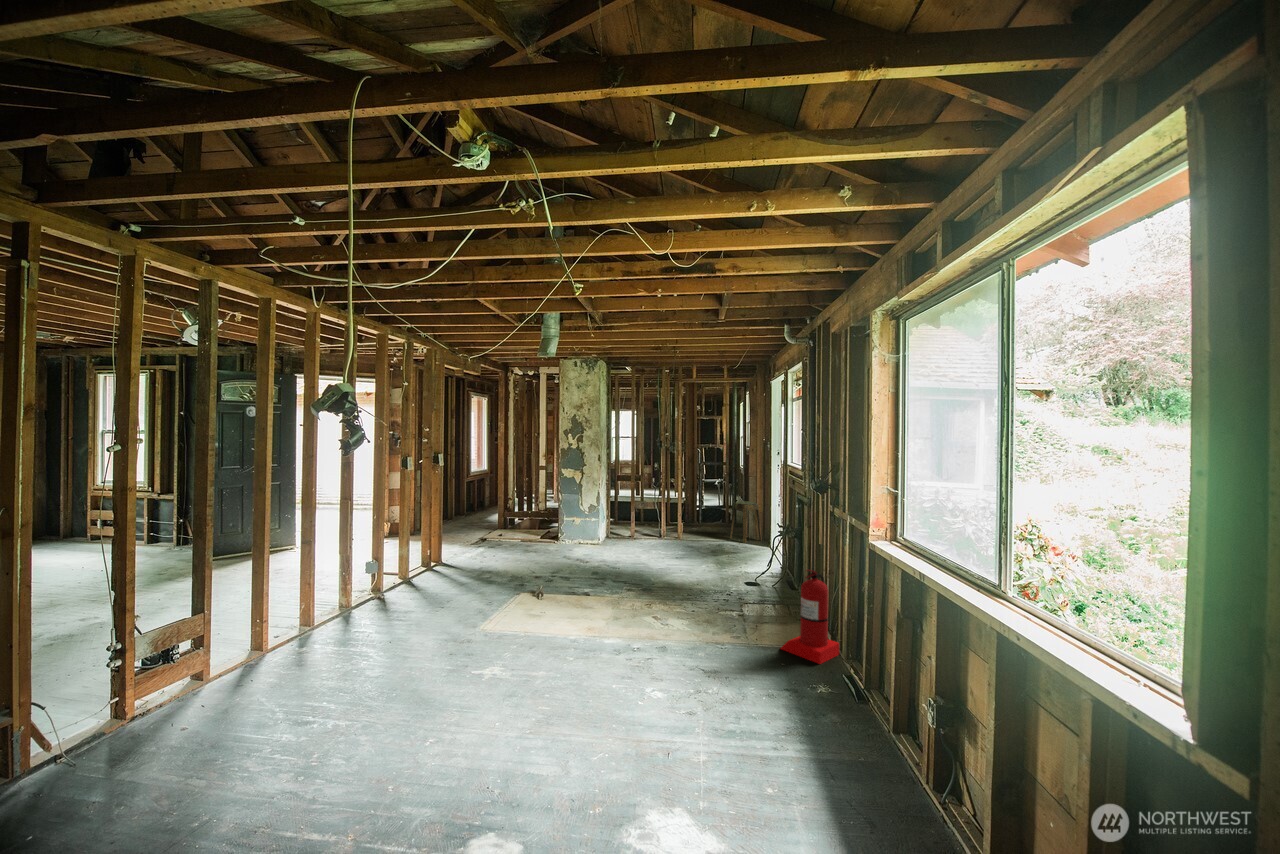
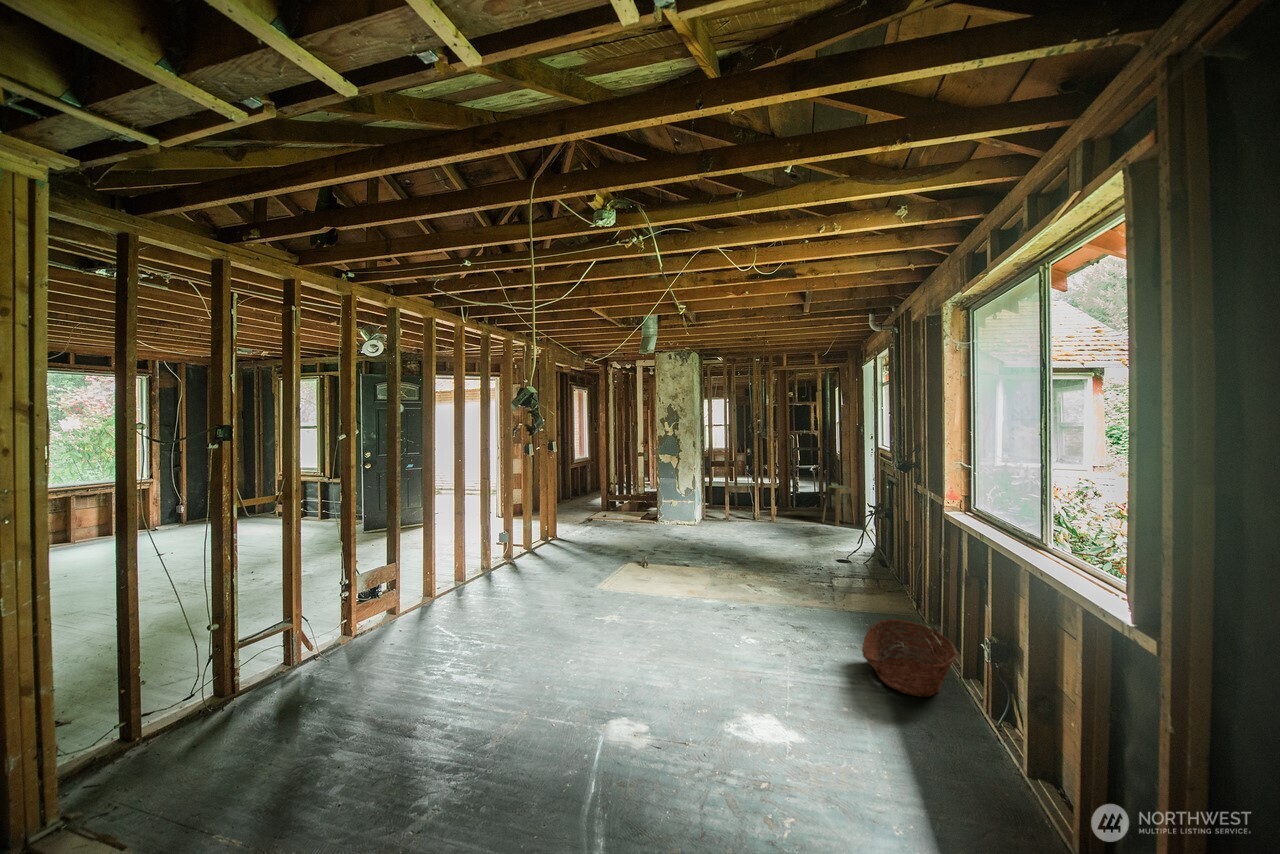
fire extinguisher: present [781,570,839,664] -> none [864,541,922,626]
basket: none [784,663,891,762] -> present [862,619,957,697]

